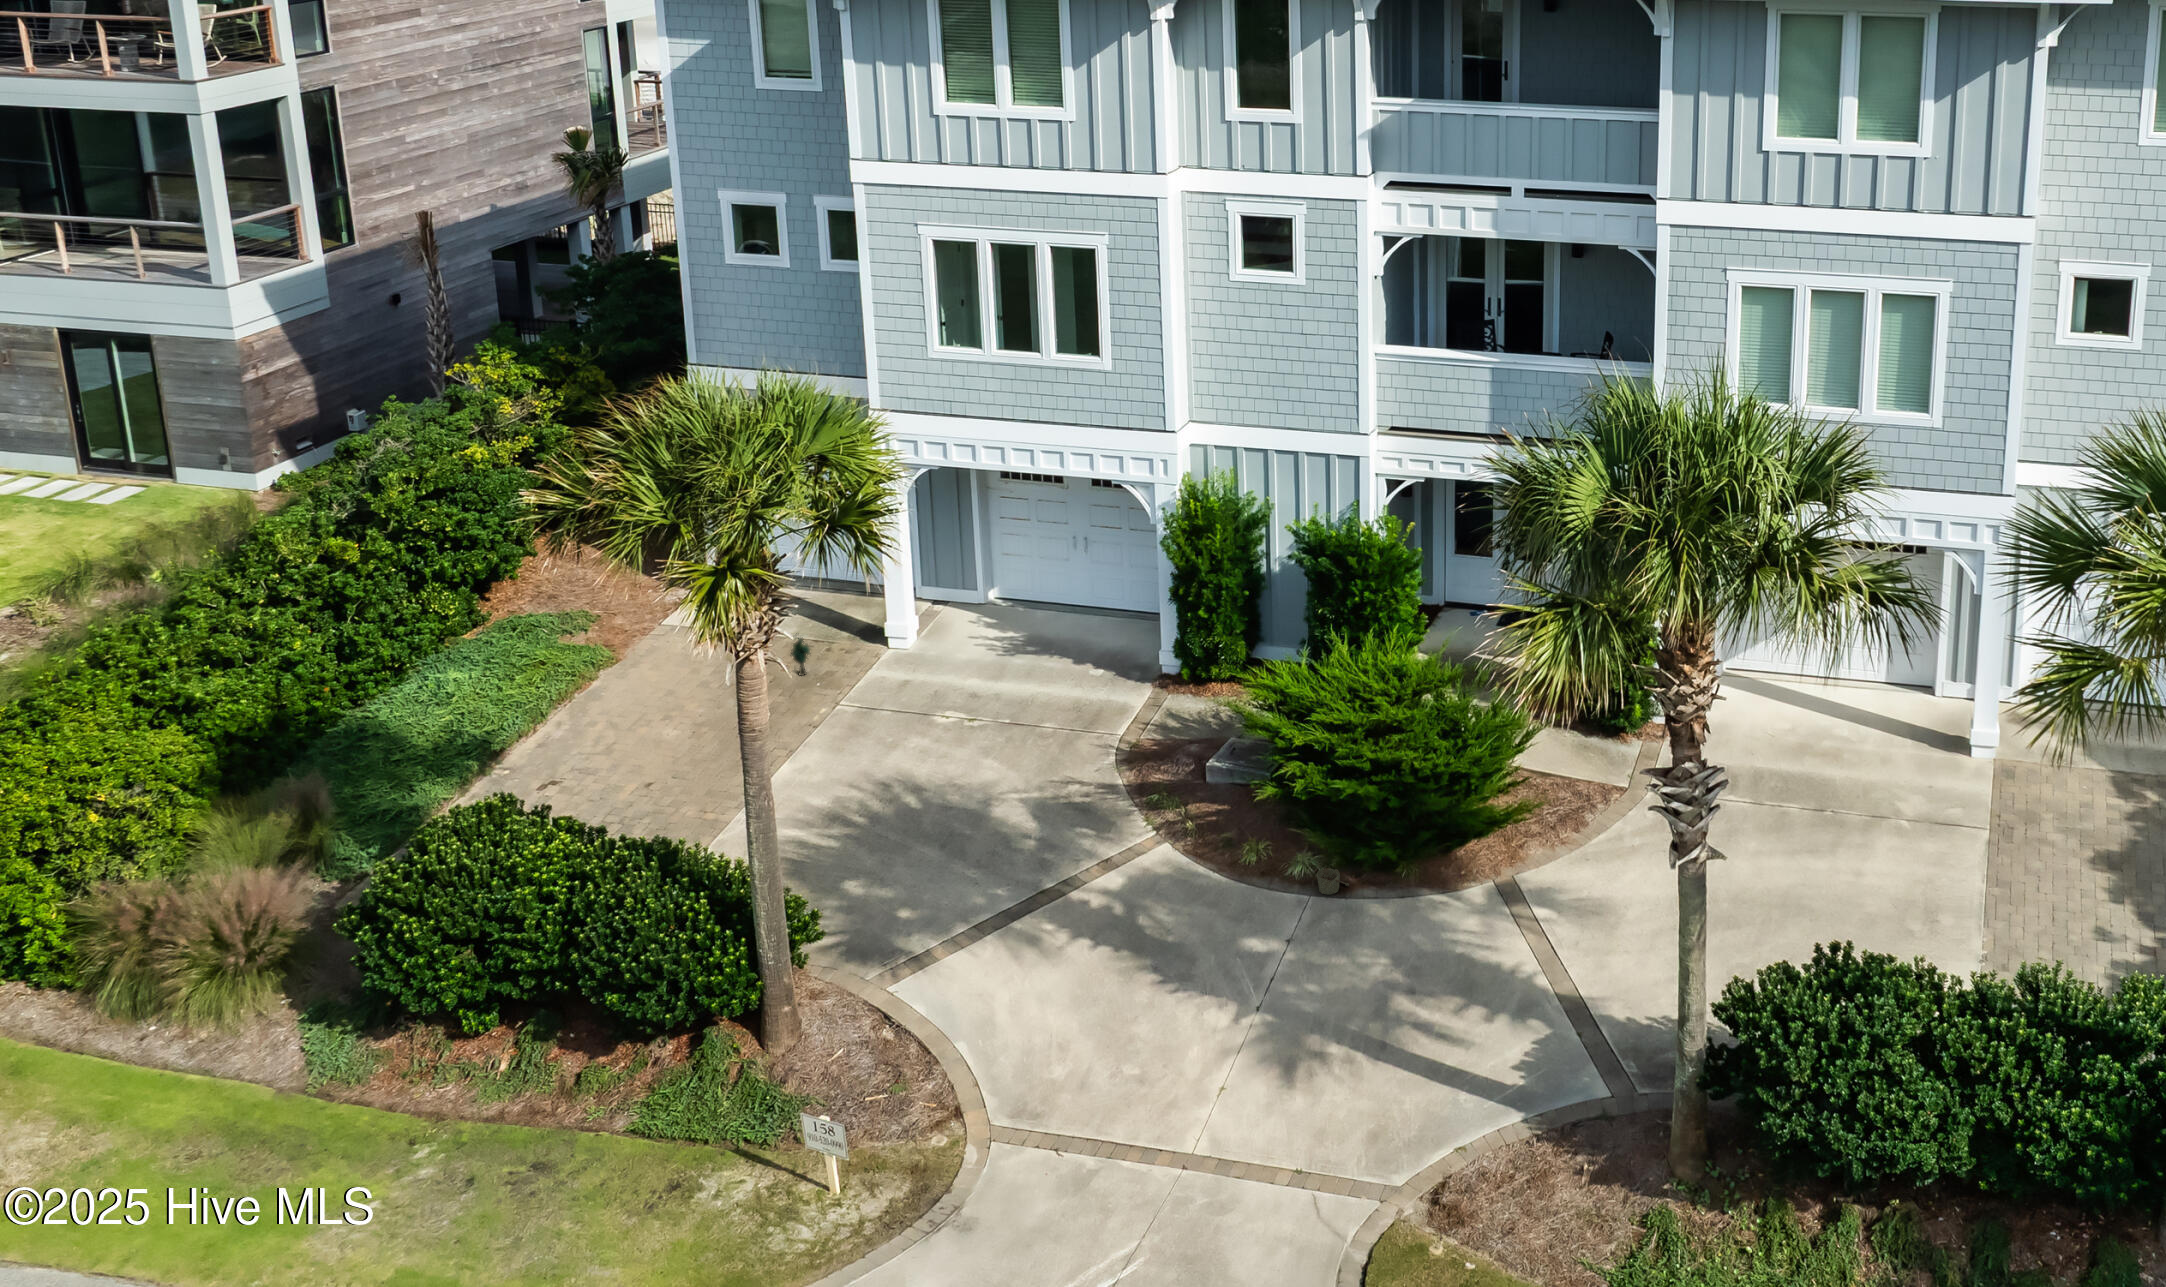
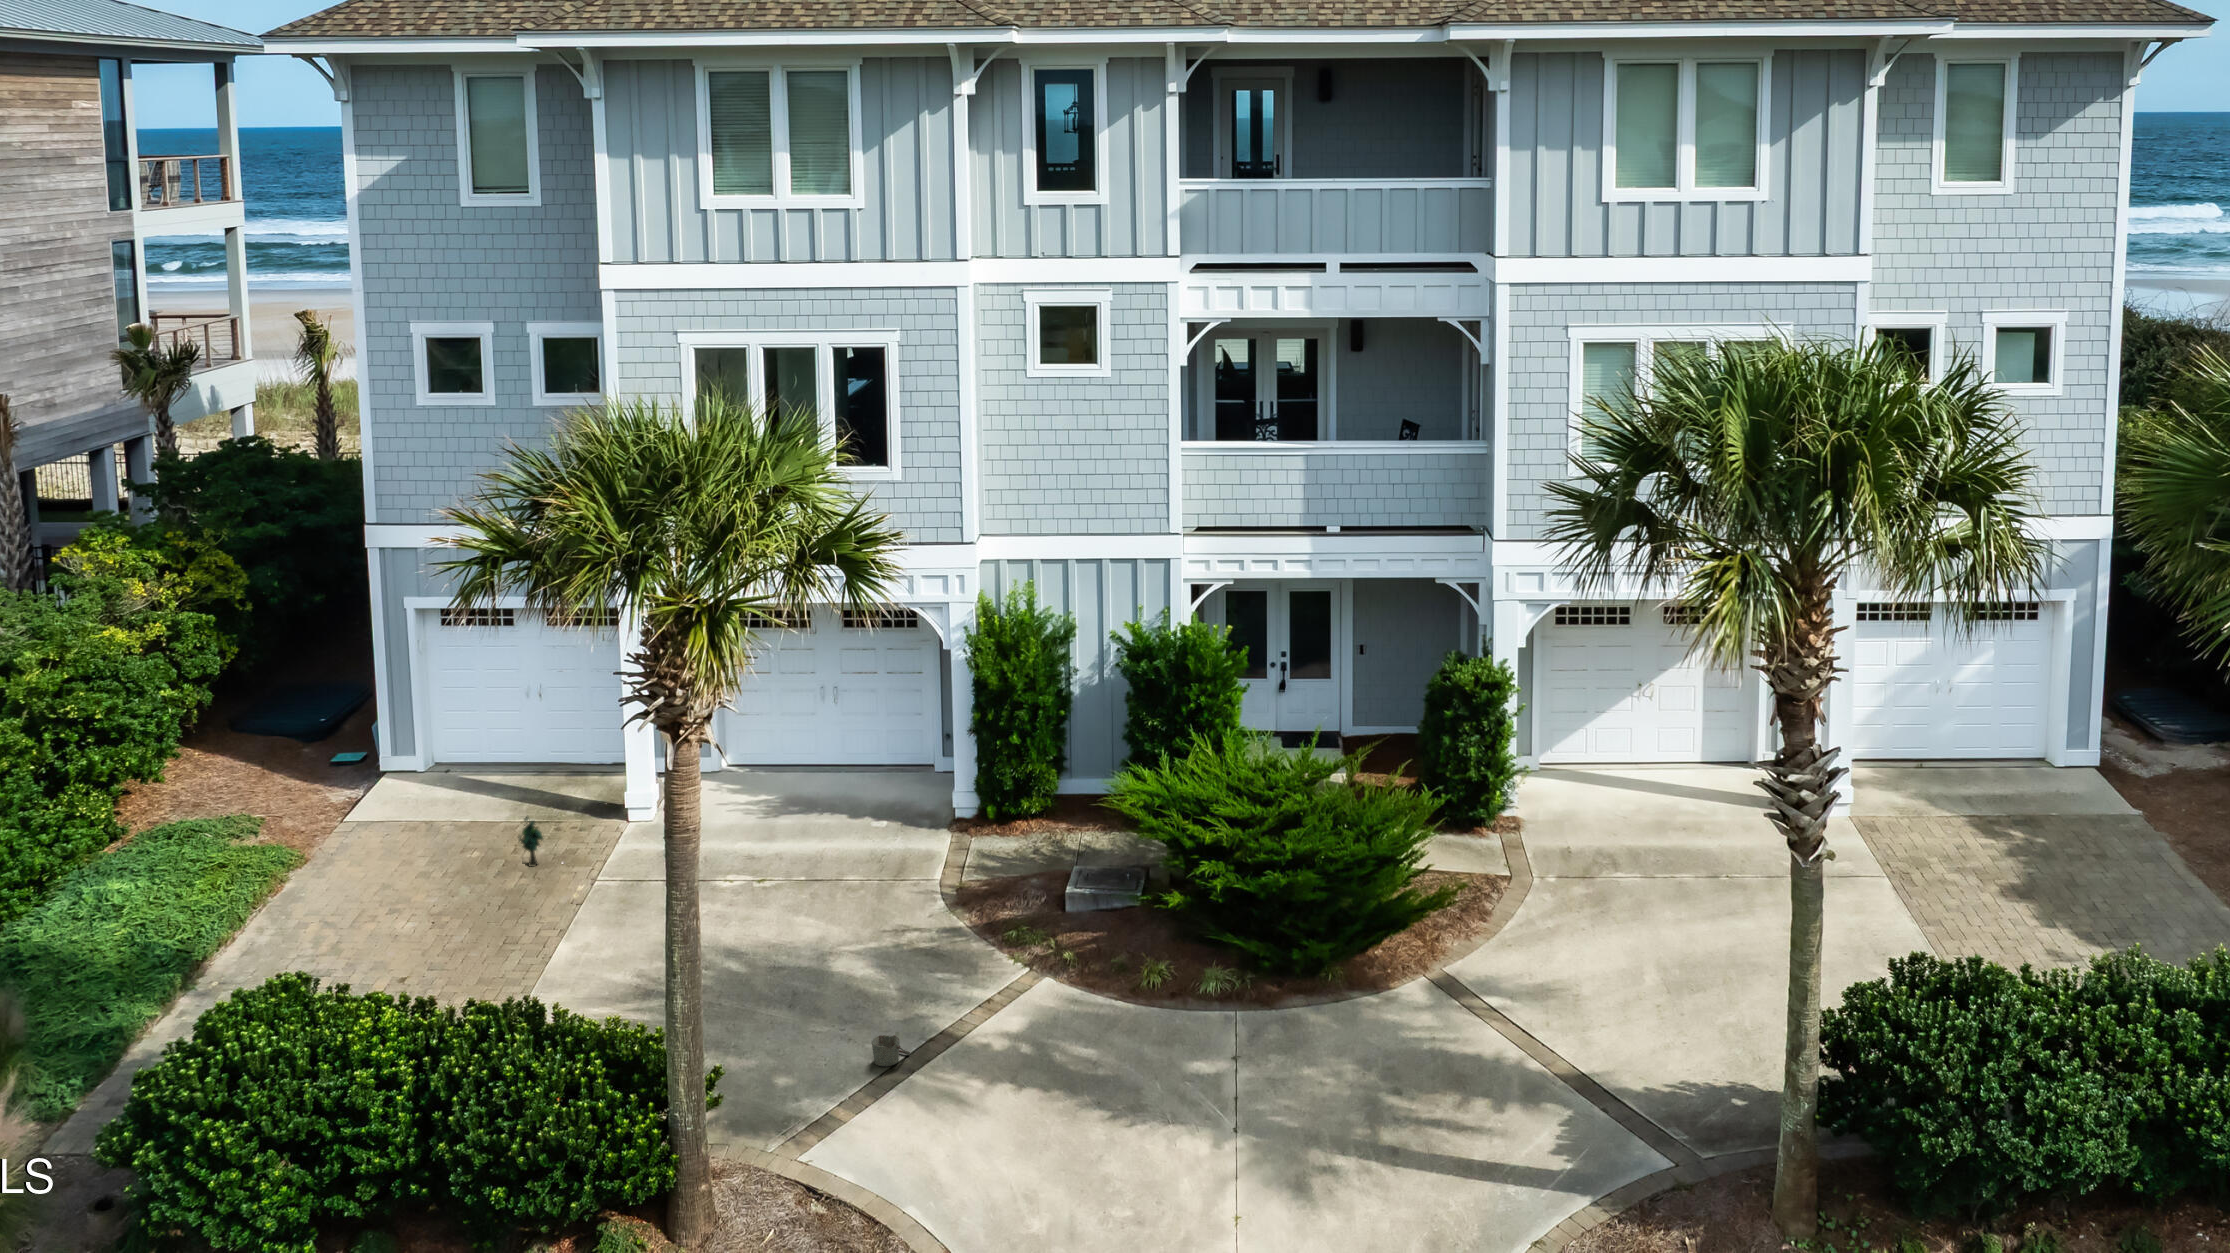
bucket: present [1317,868,1349,895] -> present [872,1035,910,1066]

